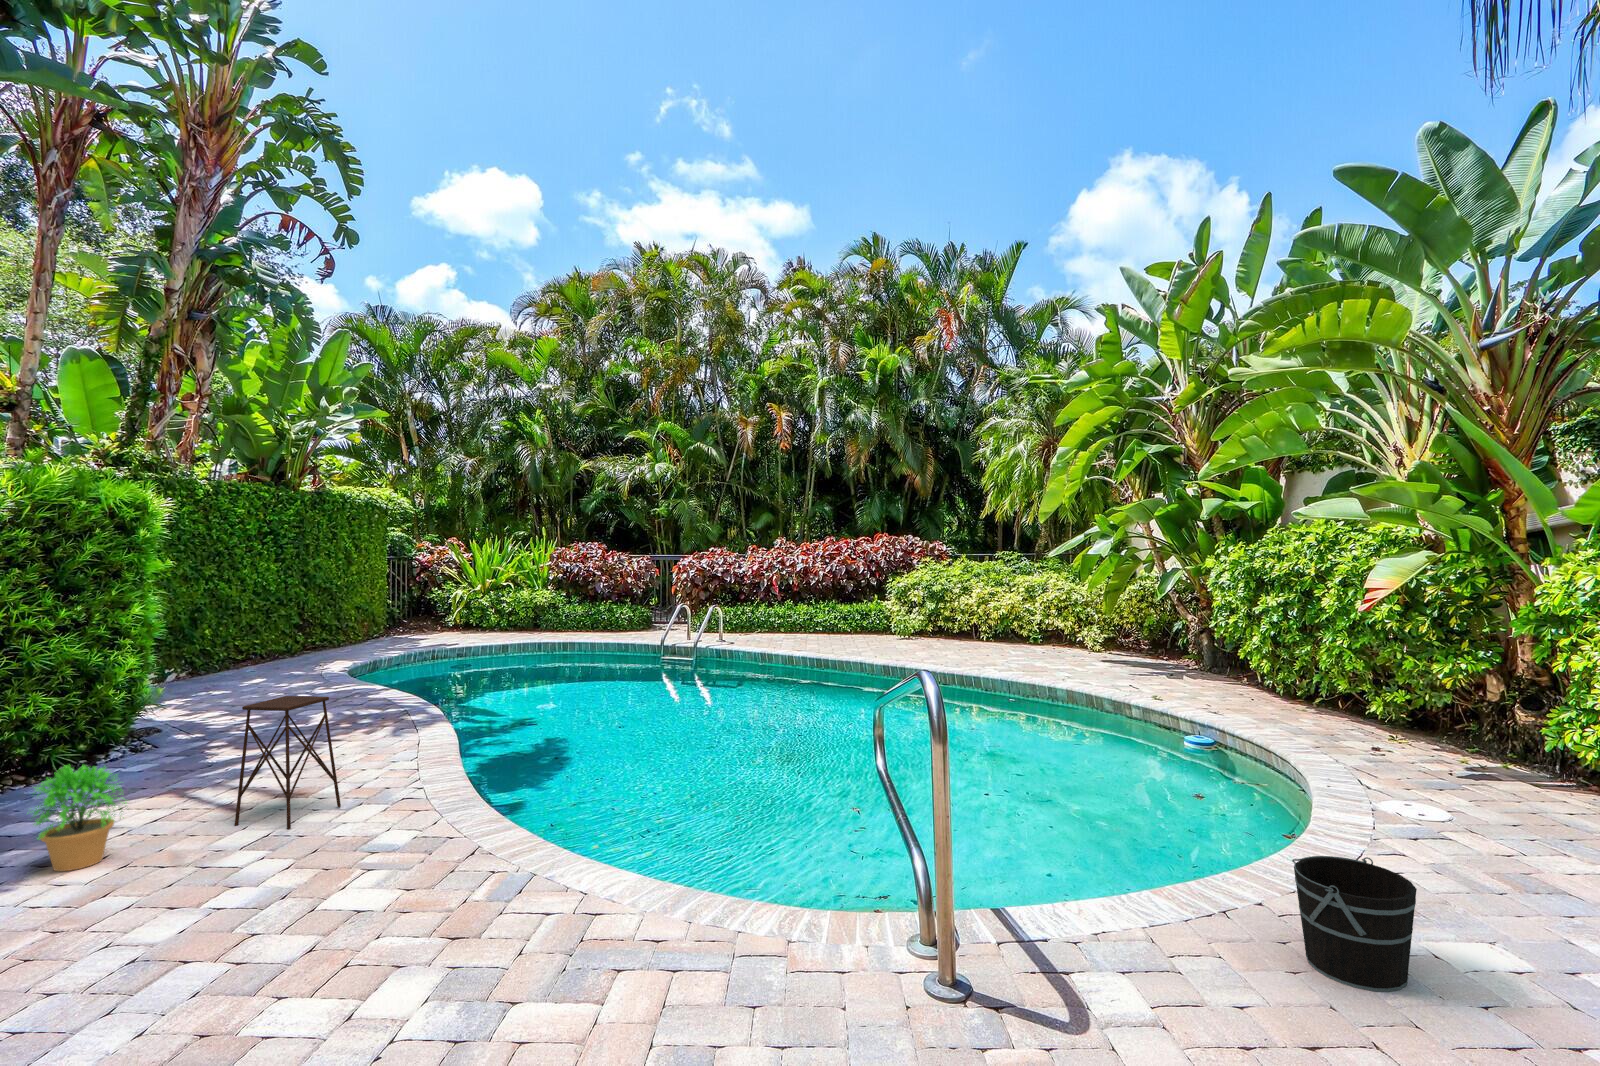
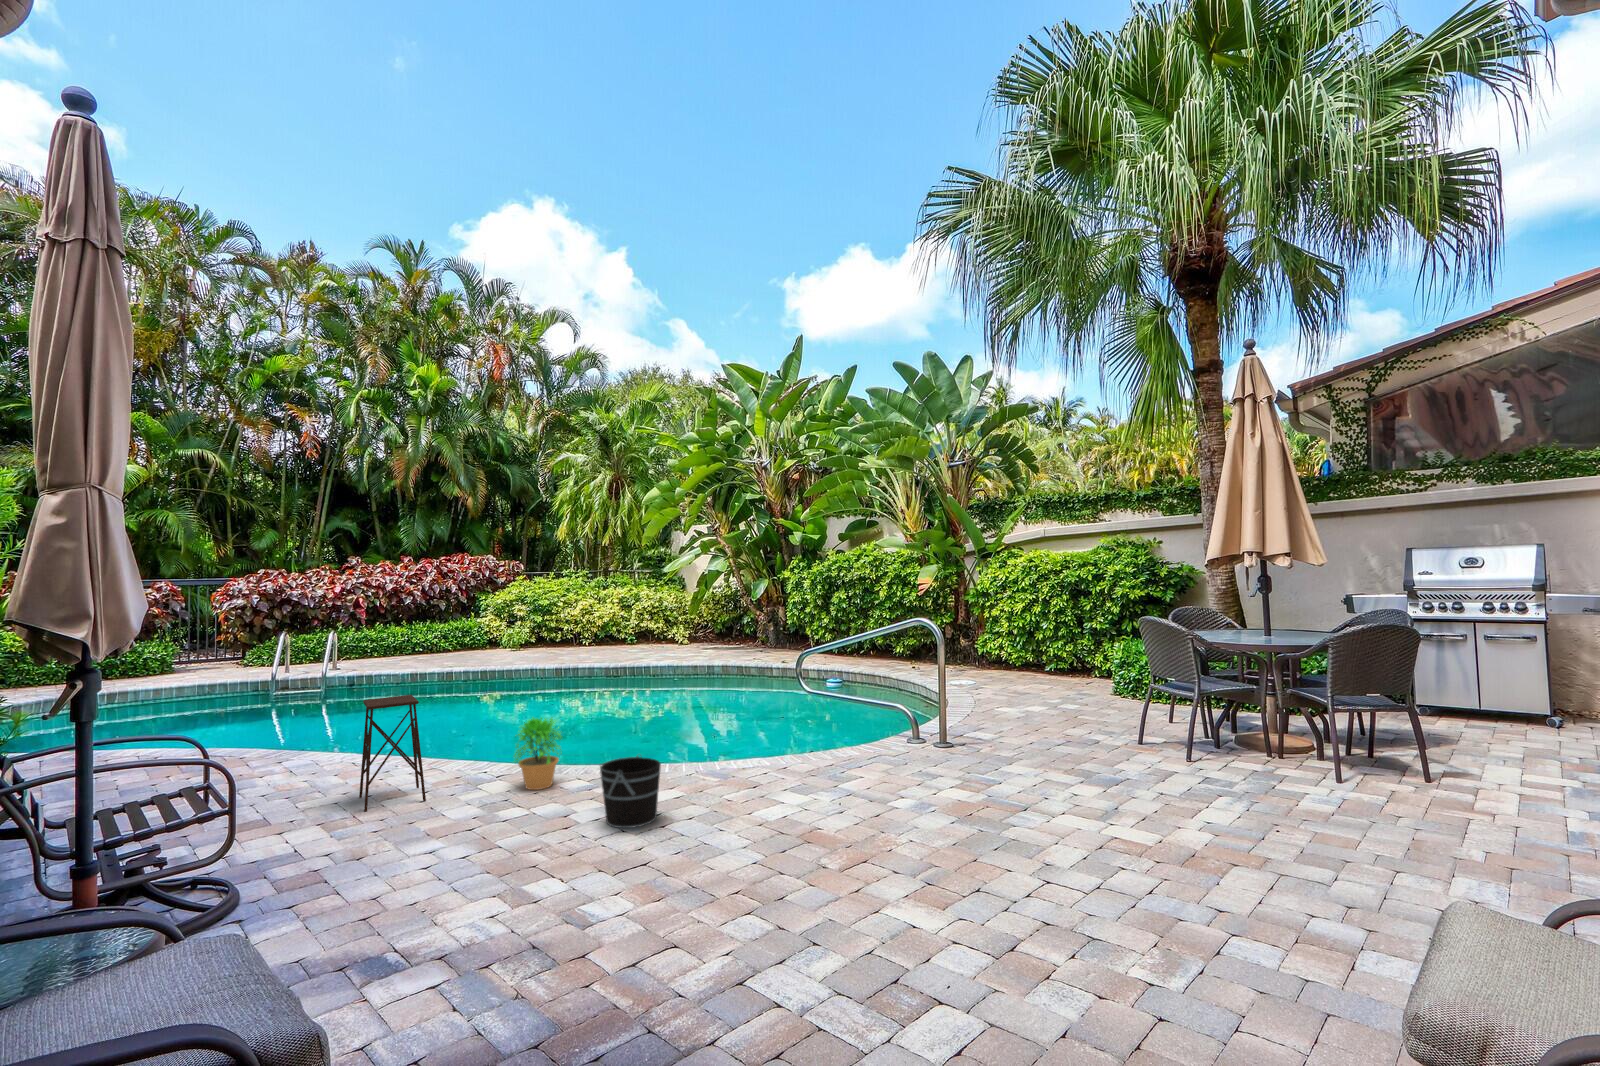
potted plant: present [33,765,126,871] -> present [514,718,561,790]
bucket: present [1292,856,1417,992] -> present [600,756,661,828]

